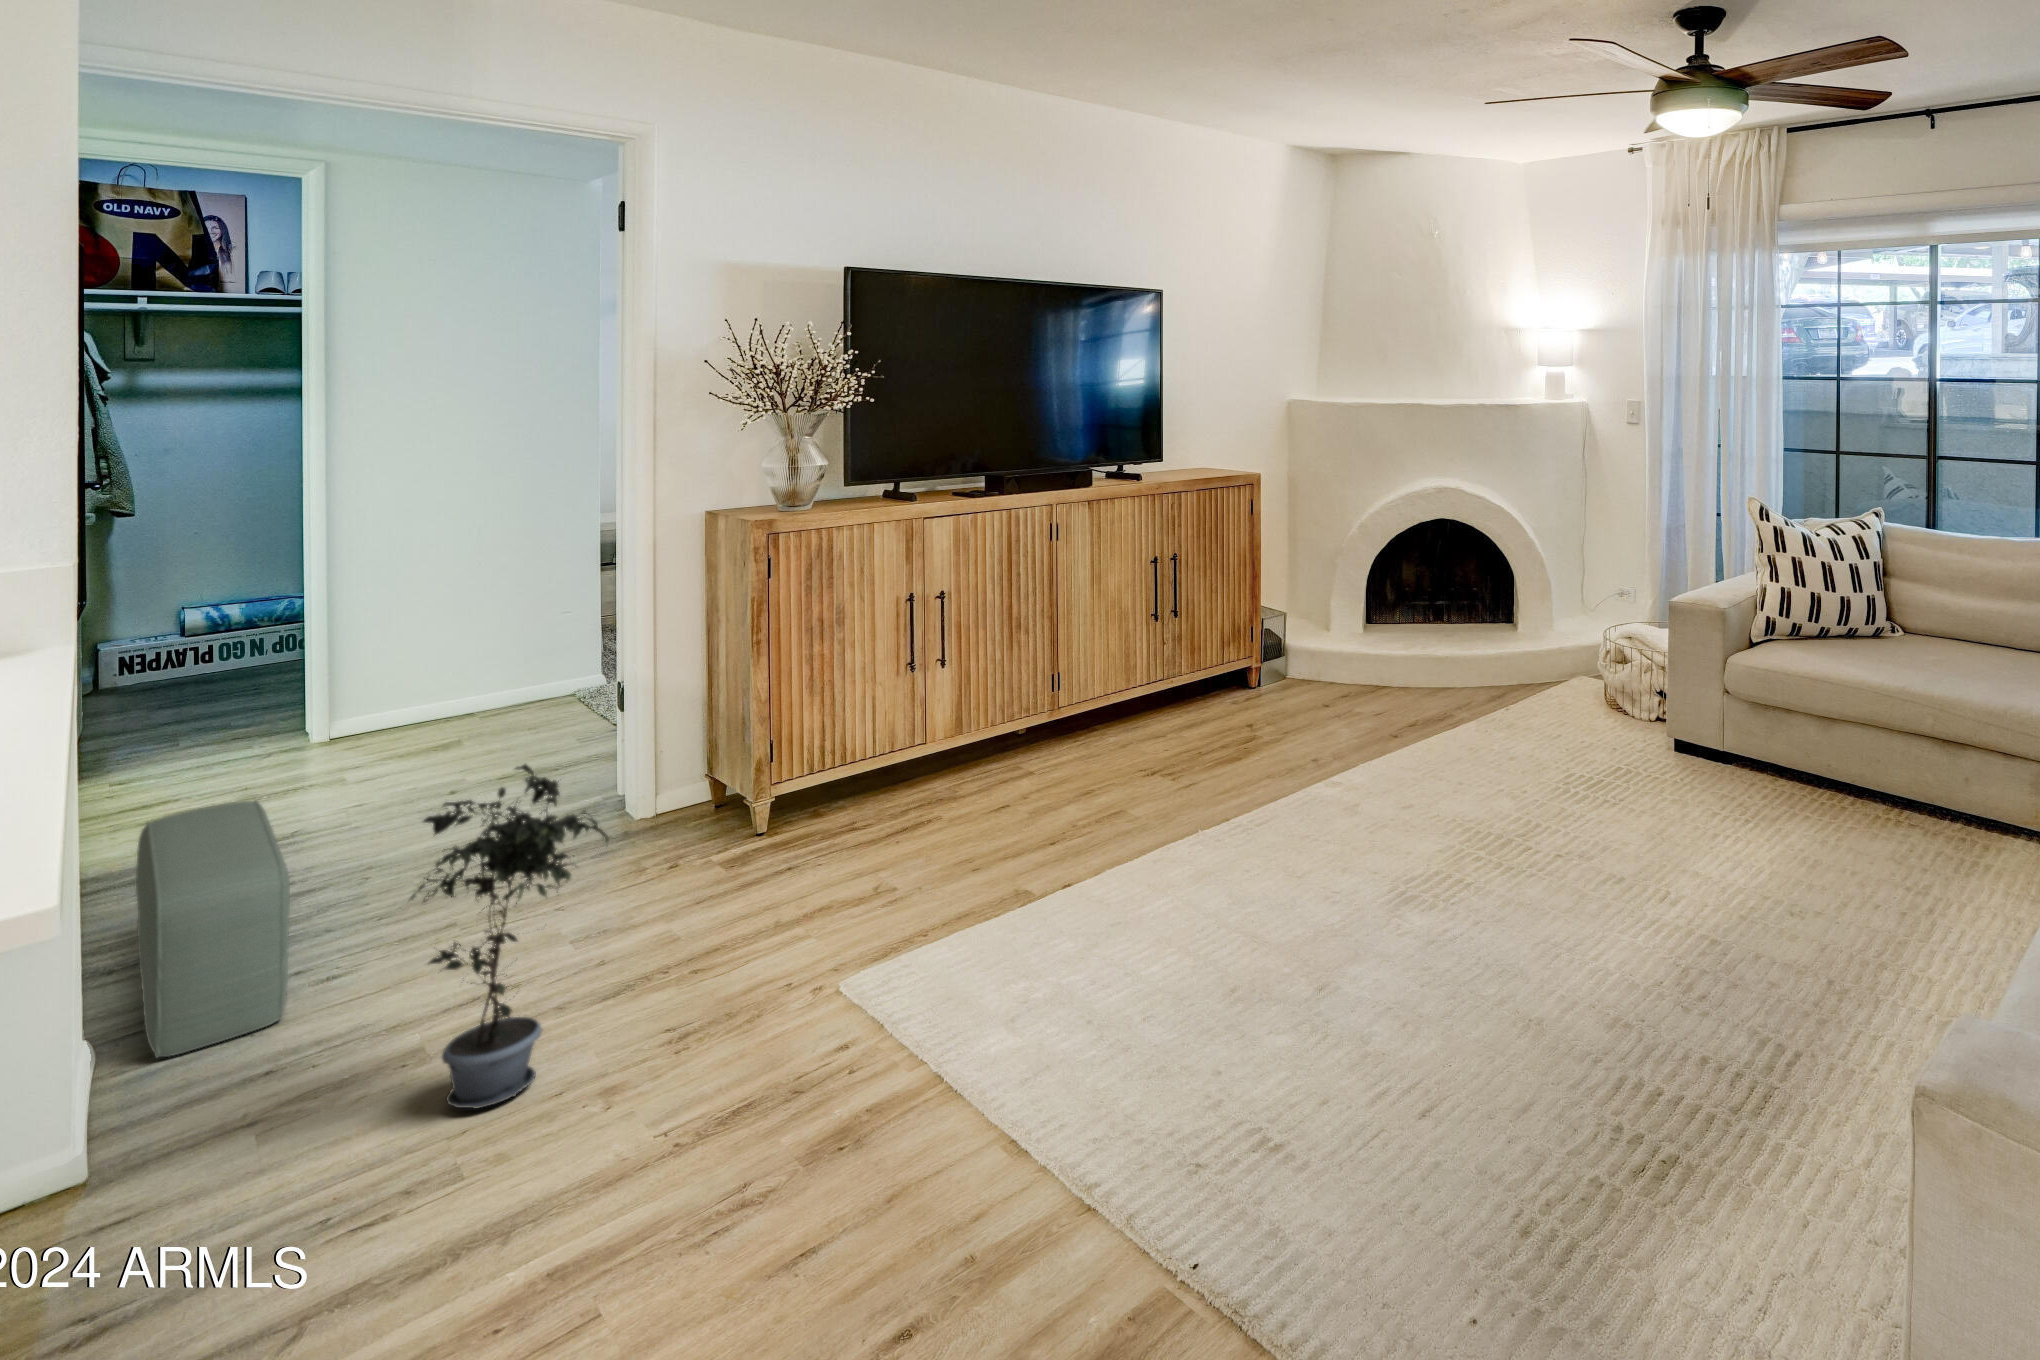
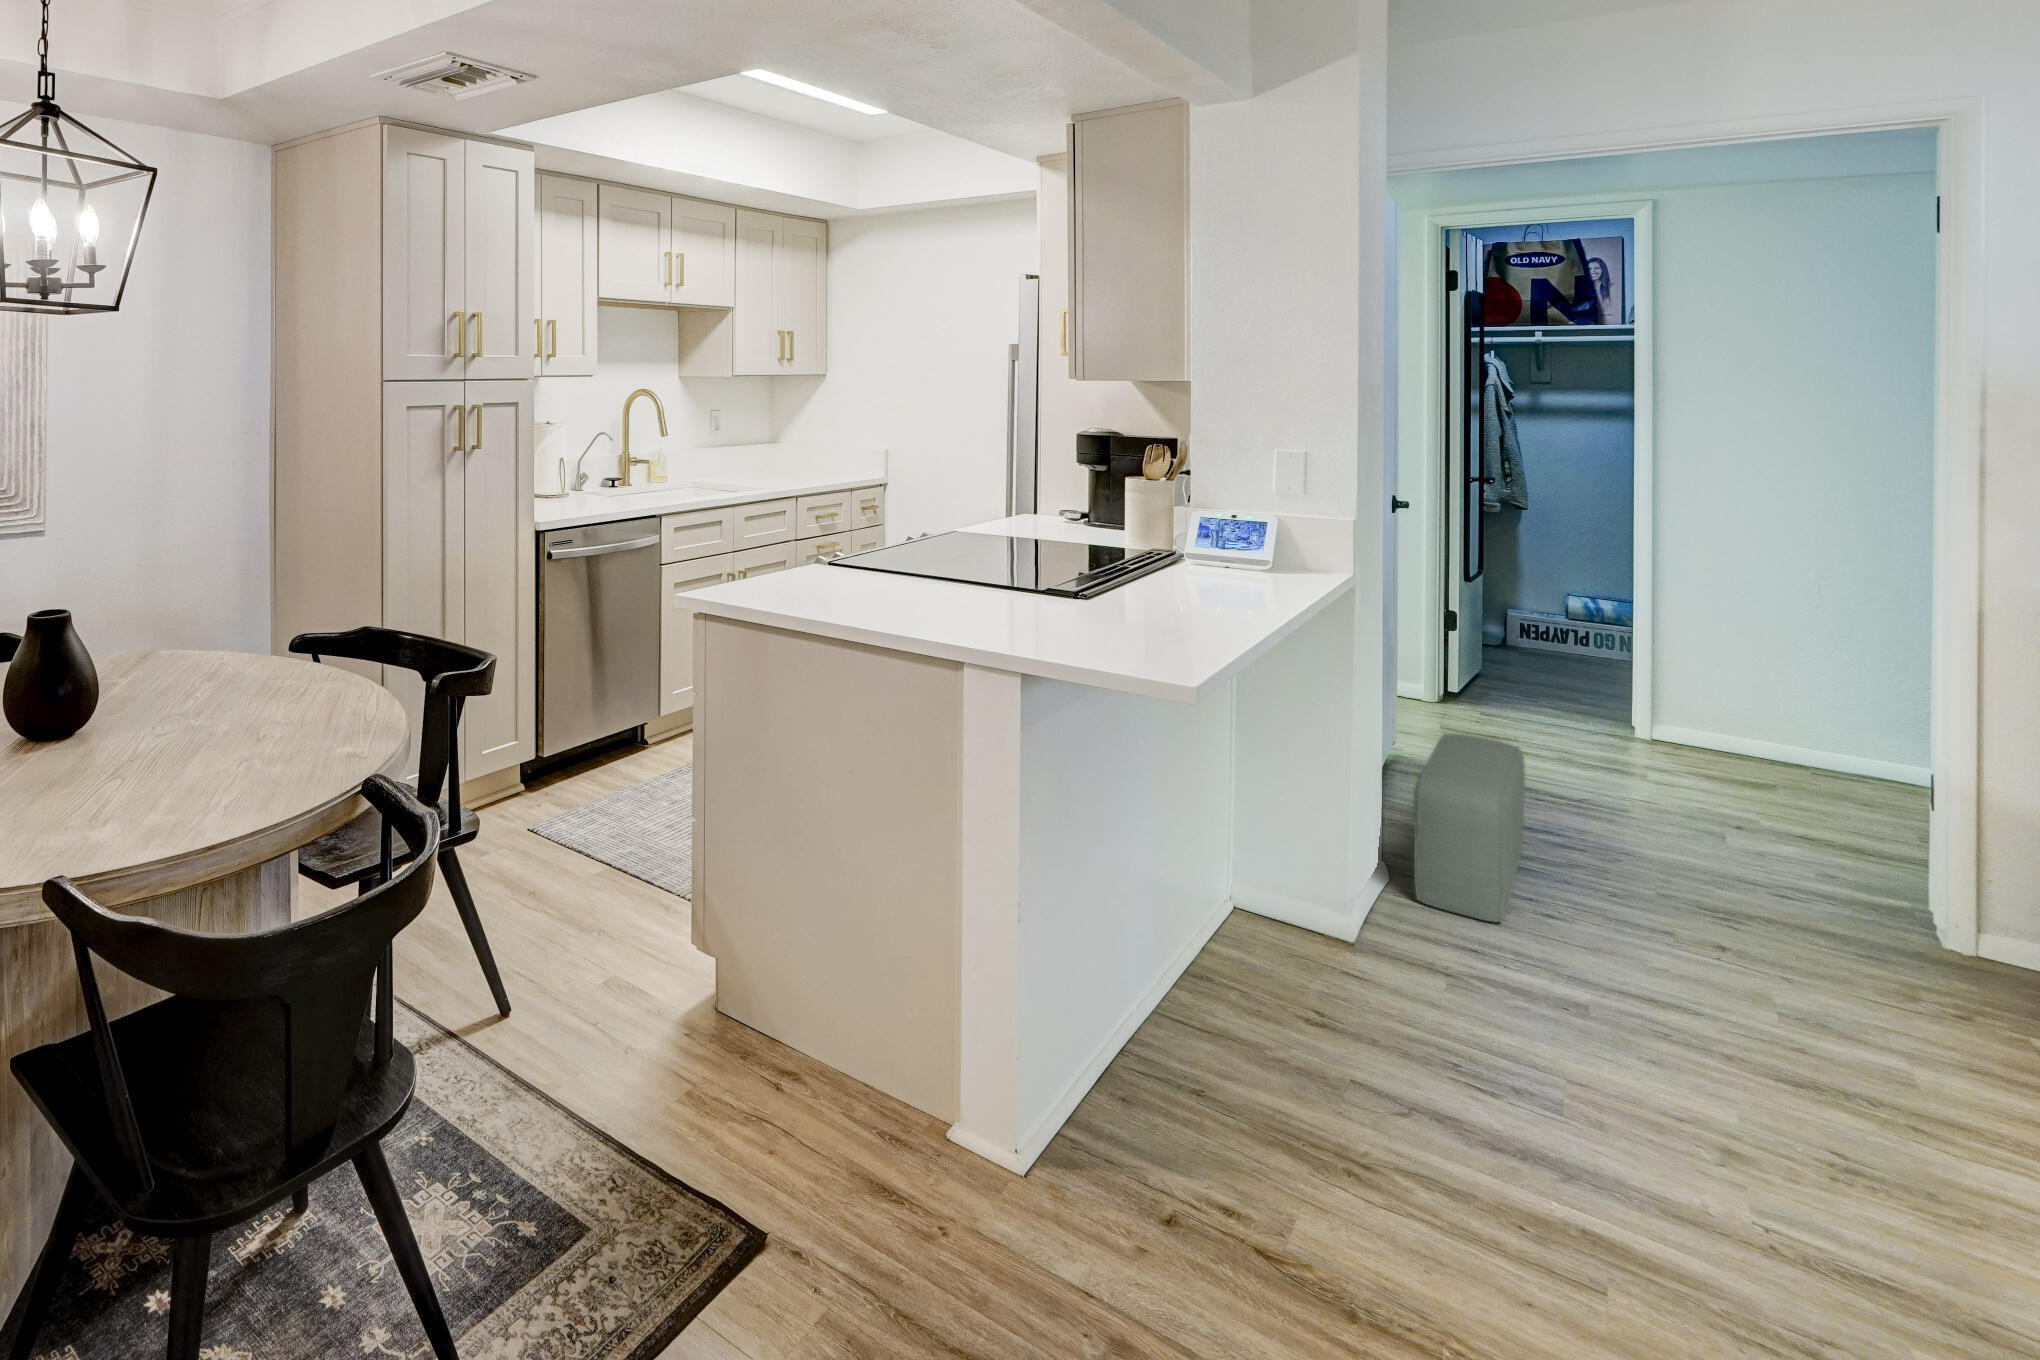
potted plant: present [410,764,608,1108] -> none [1543,776,1727,1090]

